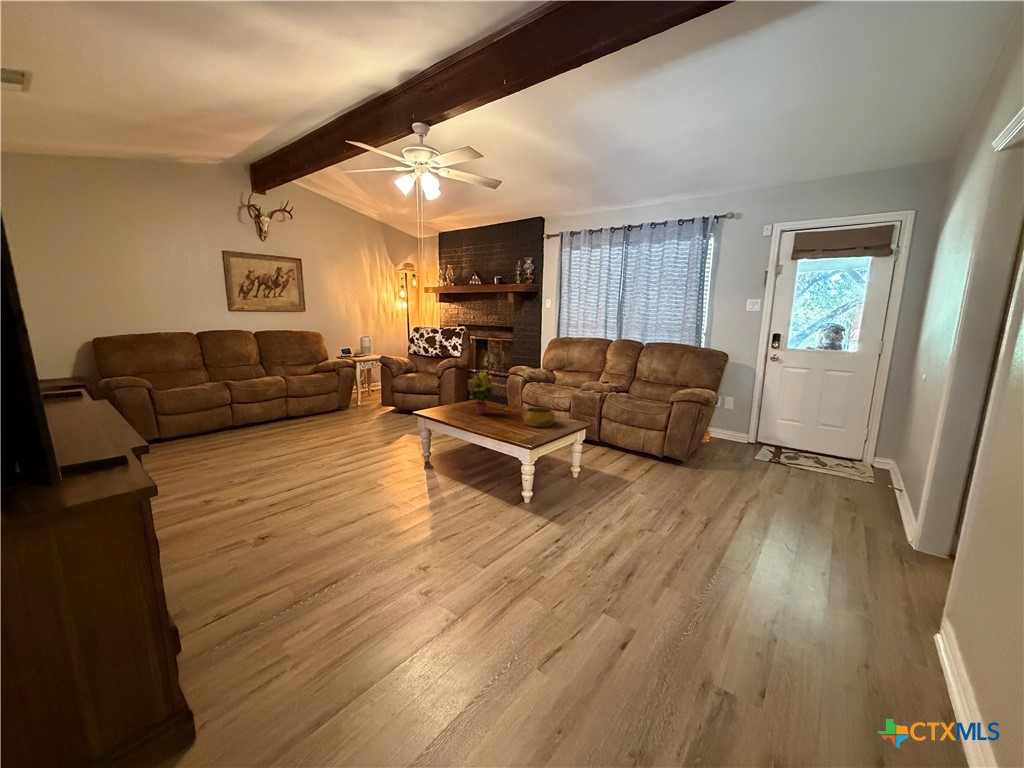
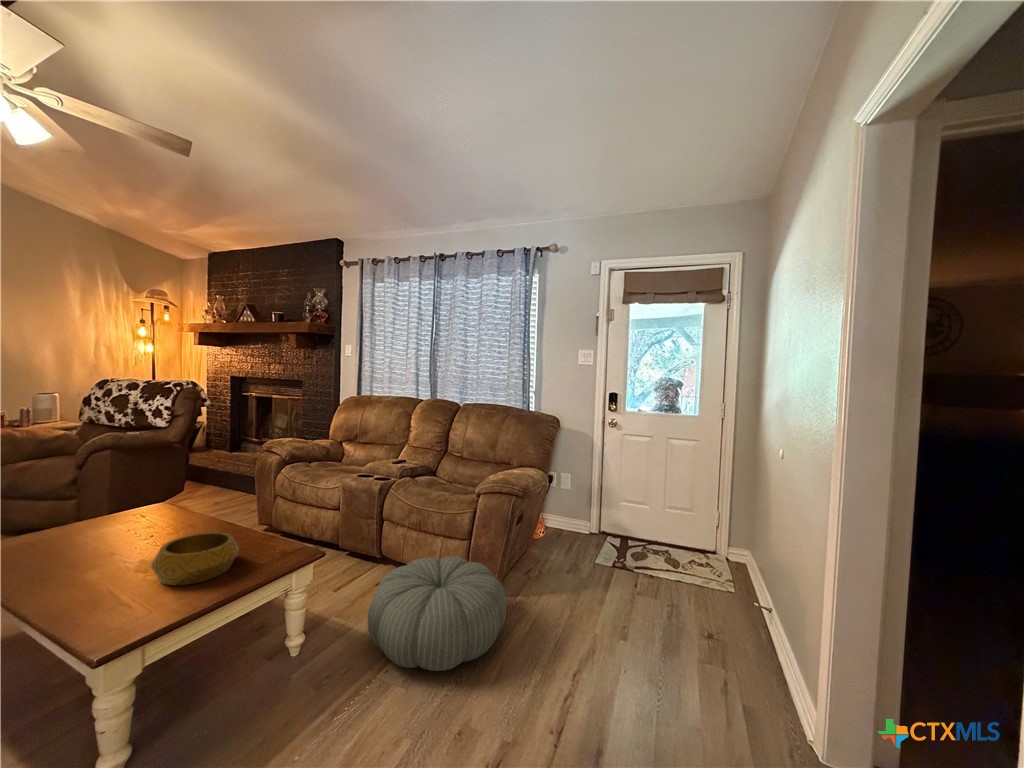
potted plant: present [469,371,494,414] -> none [47,460,130,554]
pouf: none [614,437,696,486] -> present [368,556,507,671]

